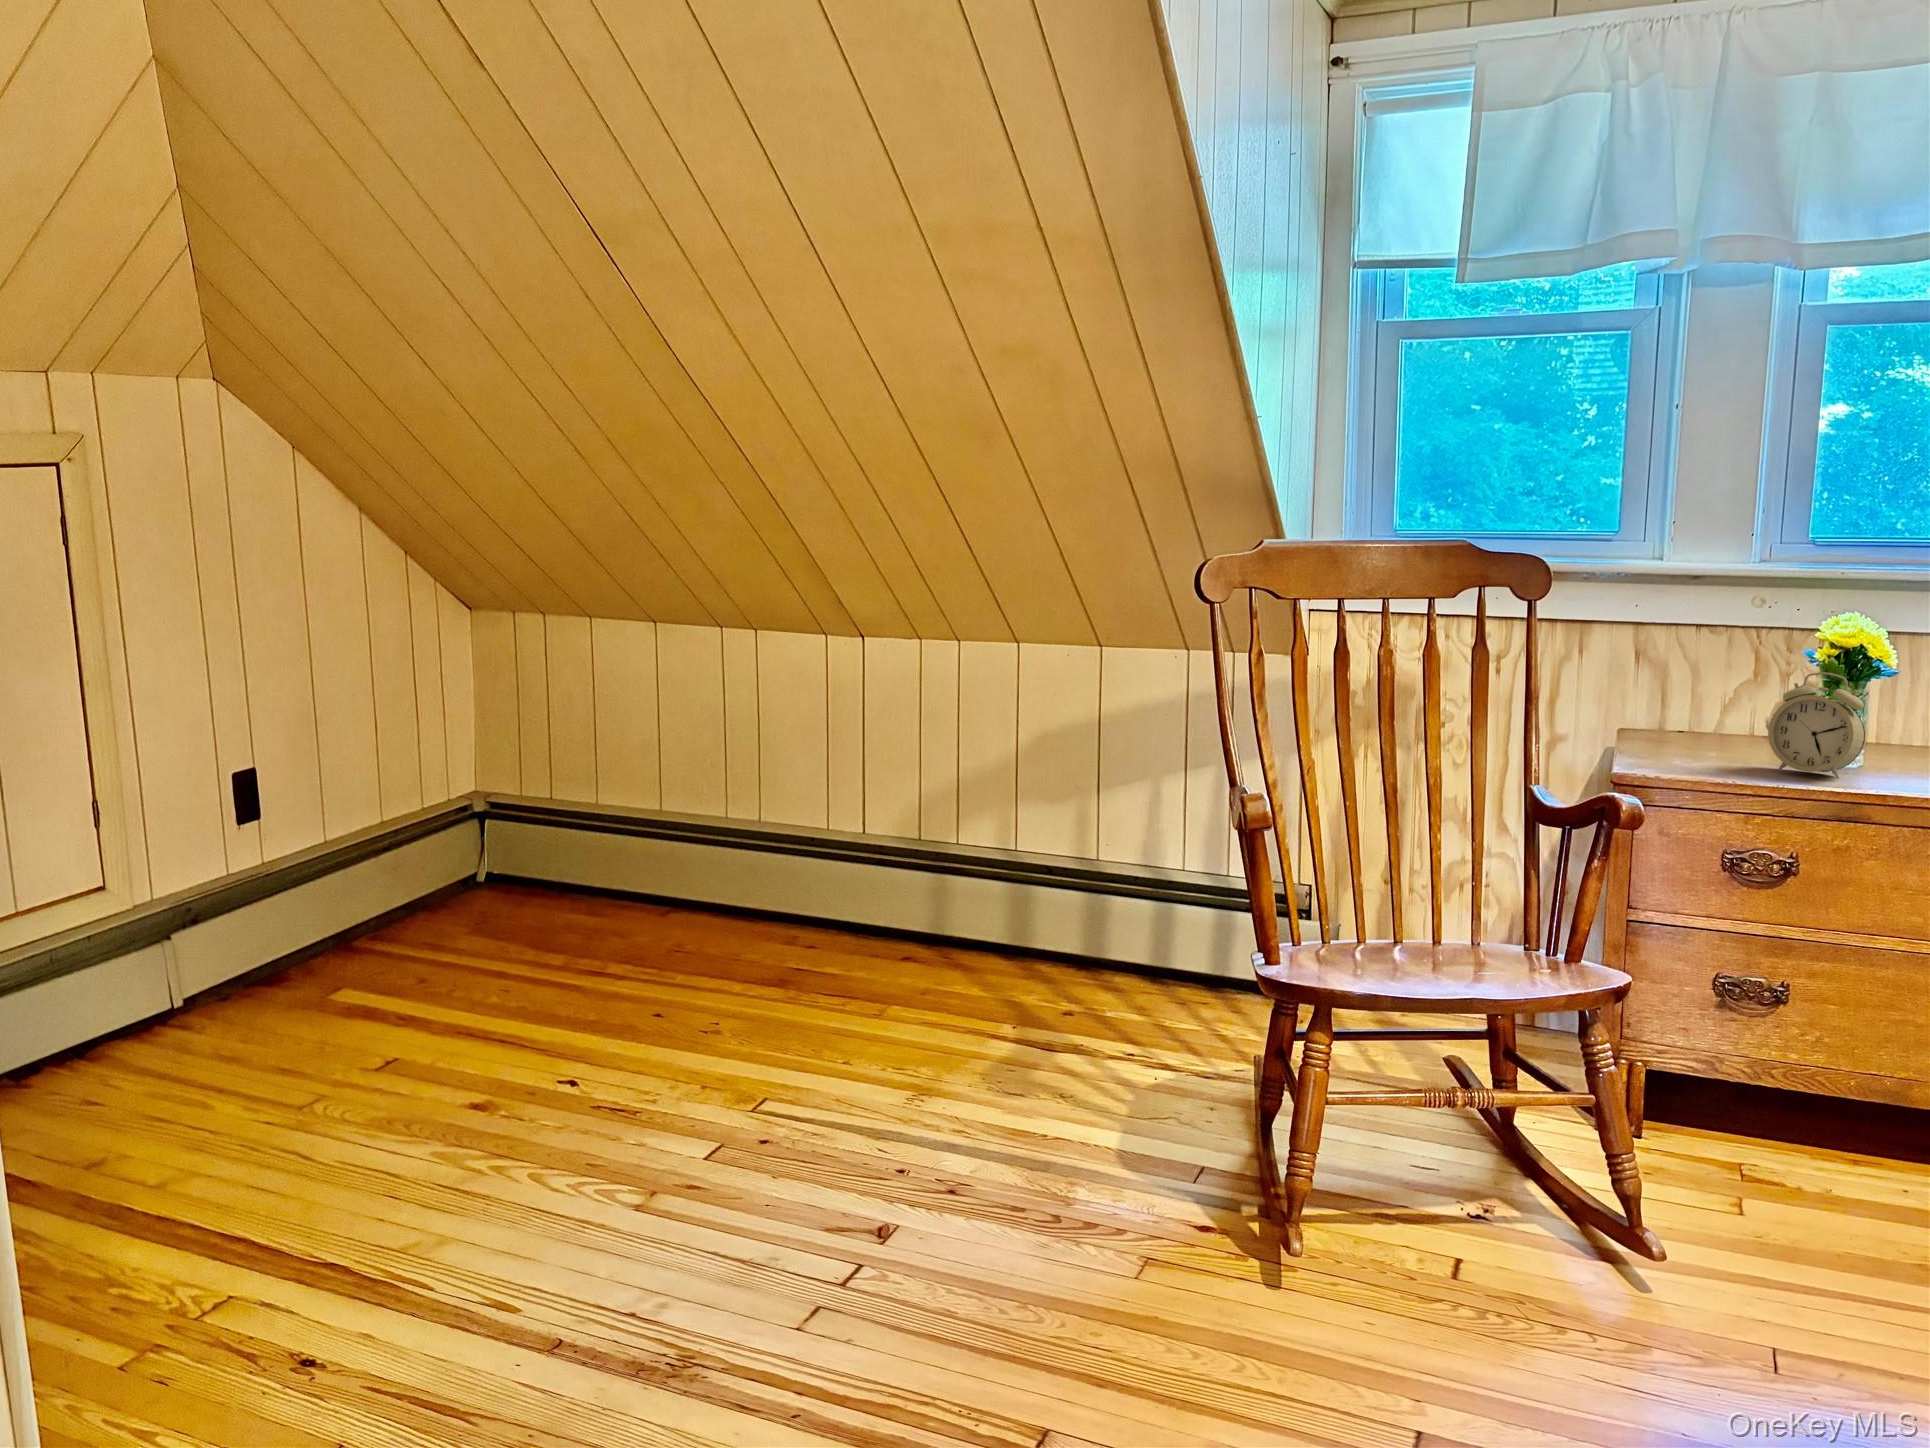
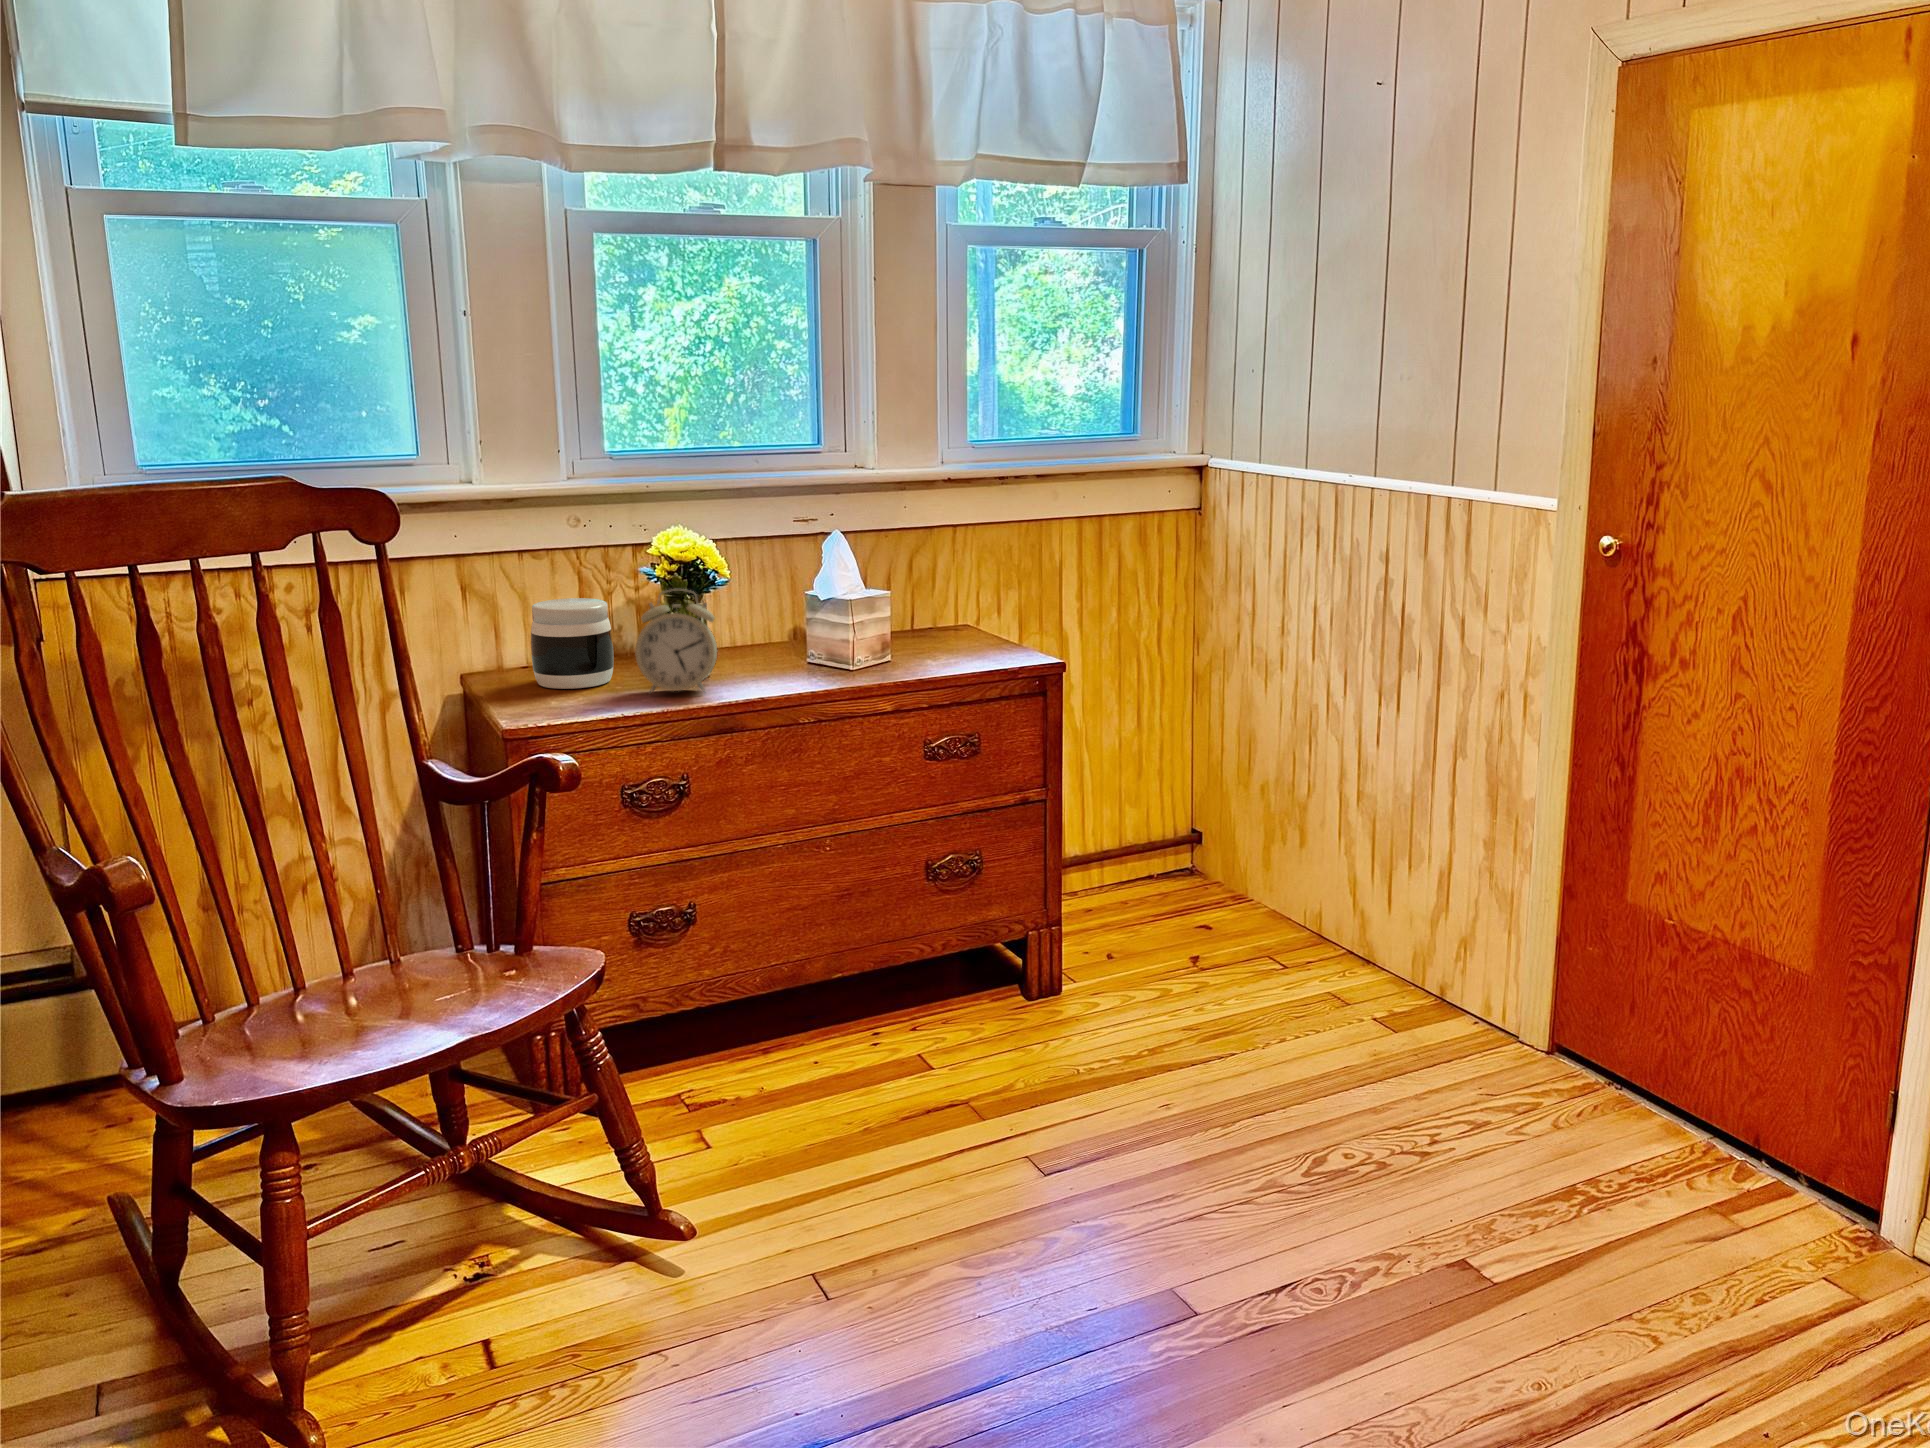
jar: none [1677,671,1763,756] -> present [531,598,614,689]

